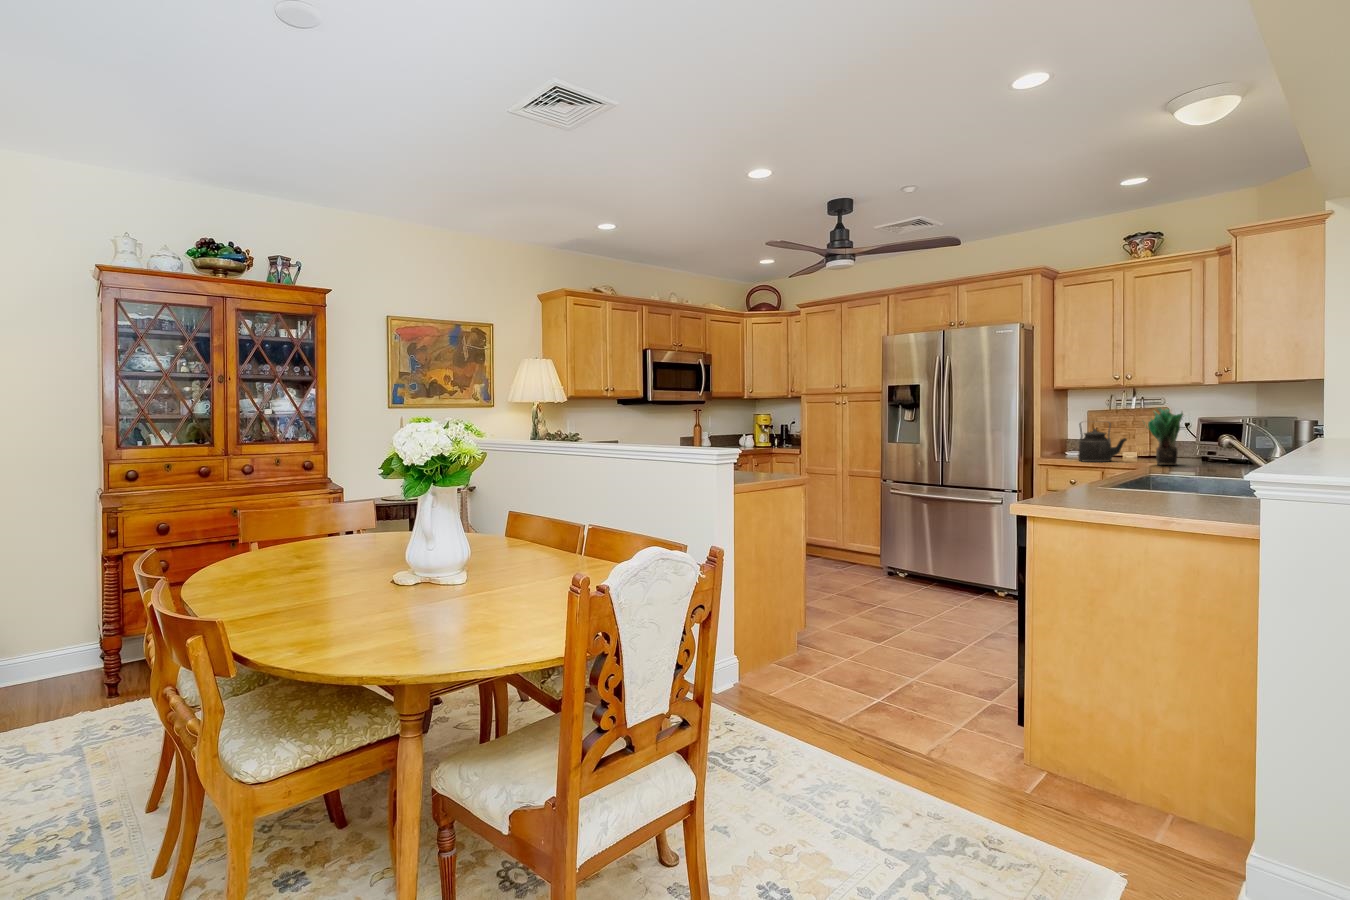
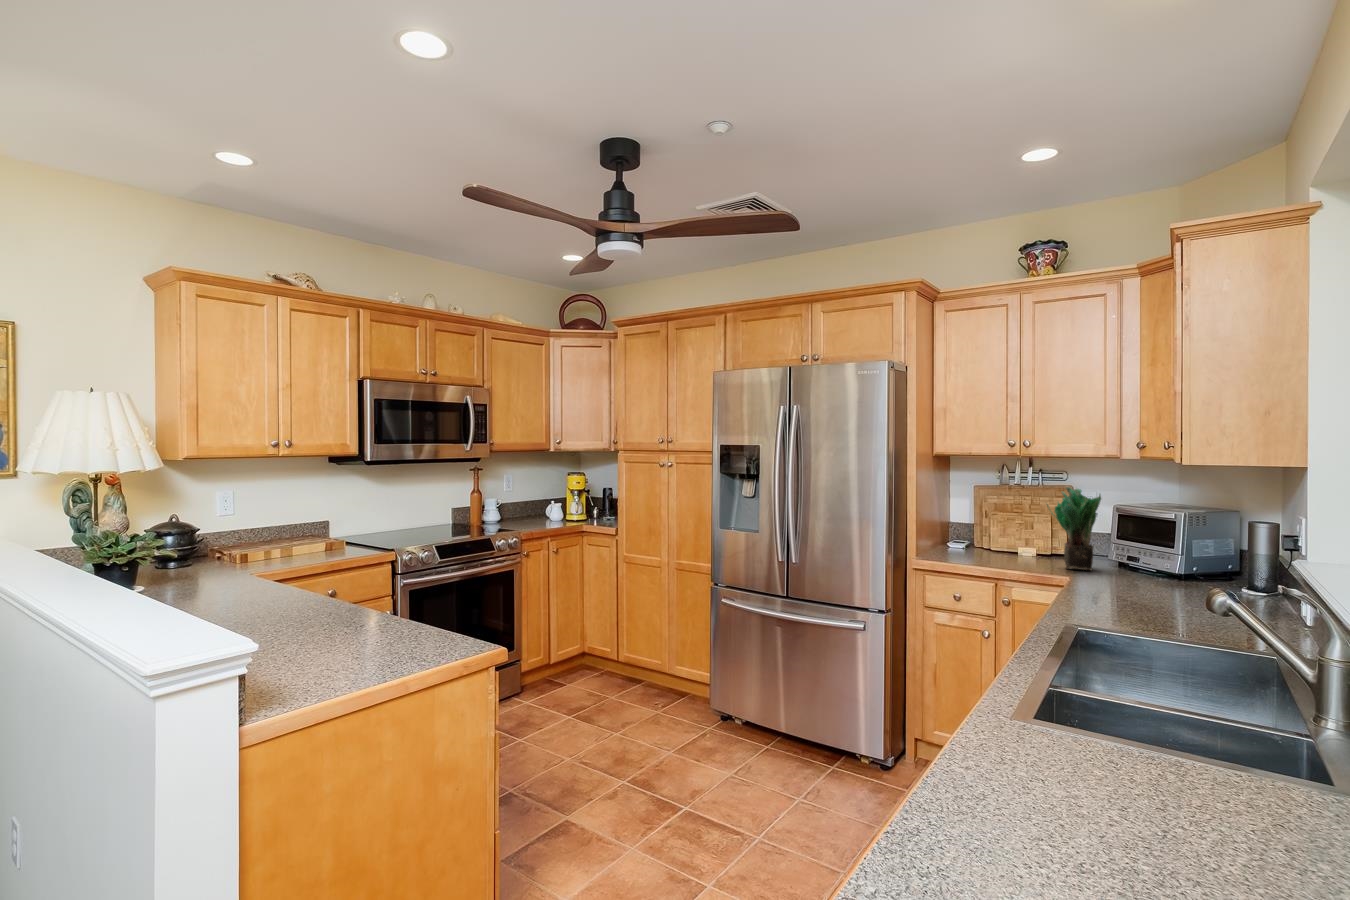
kettle: present [1078,422,1127,462] -> none [962,499,1025,558]

